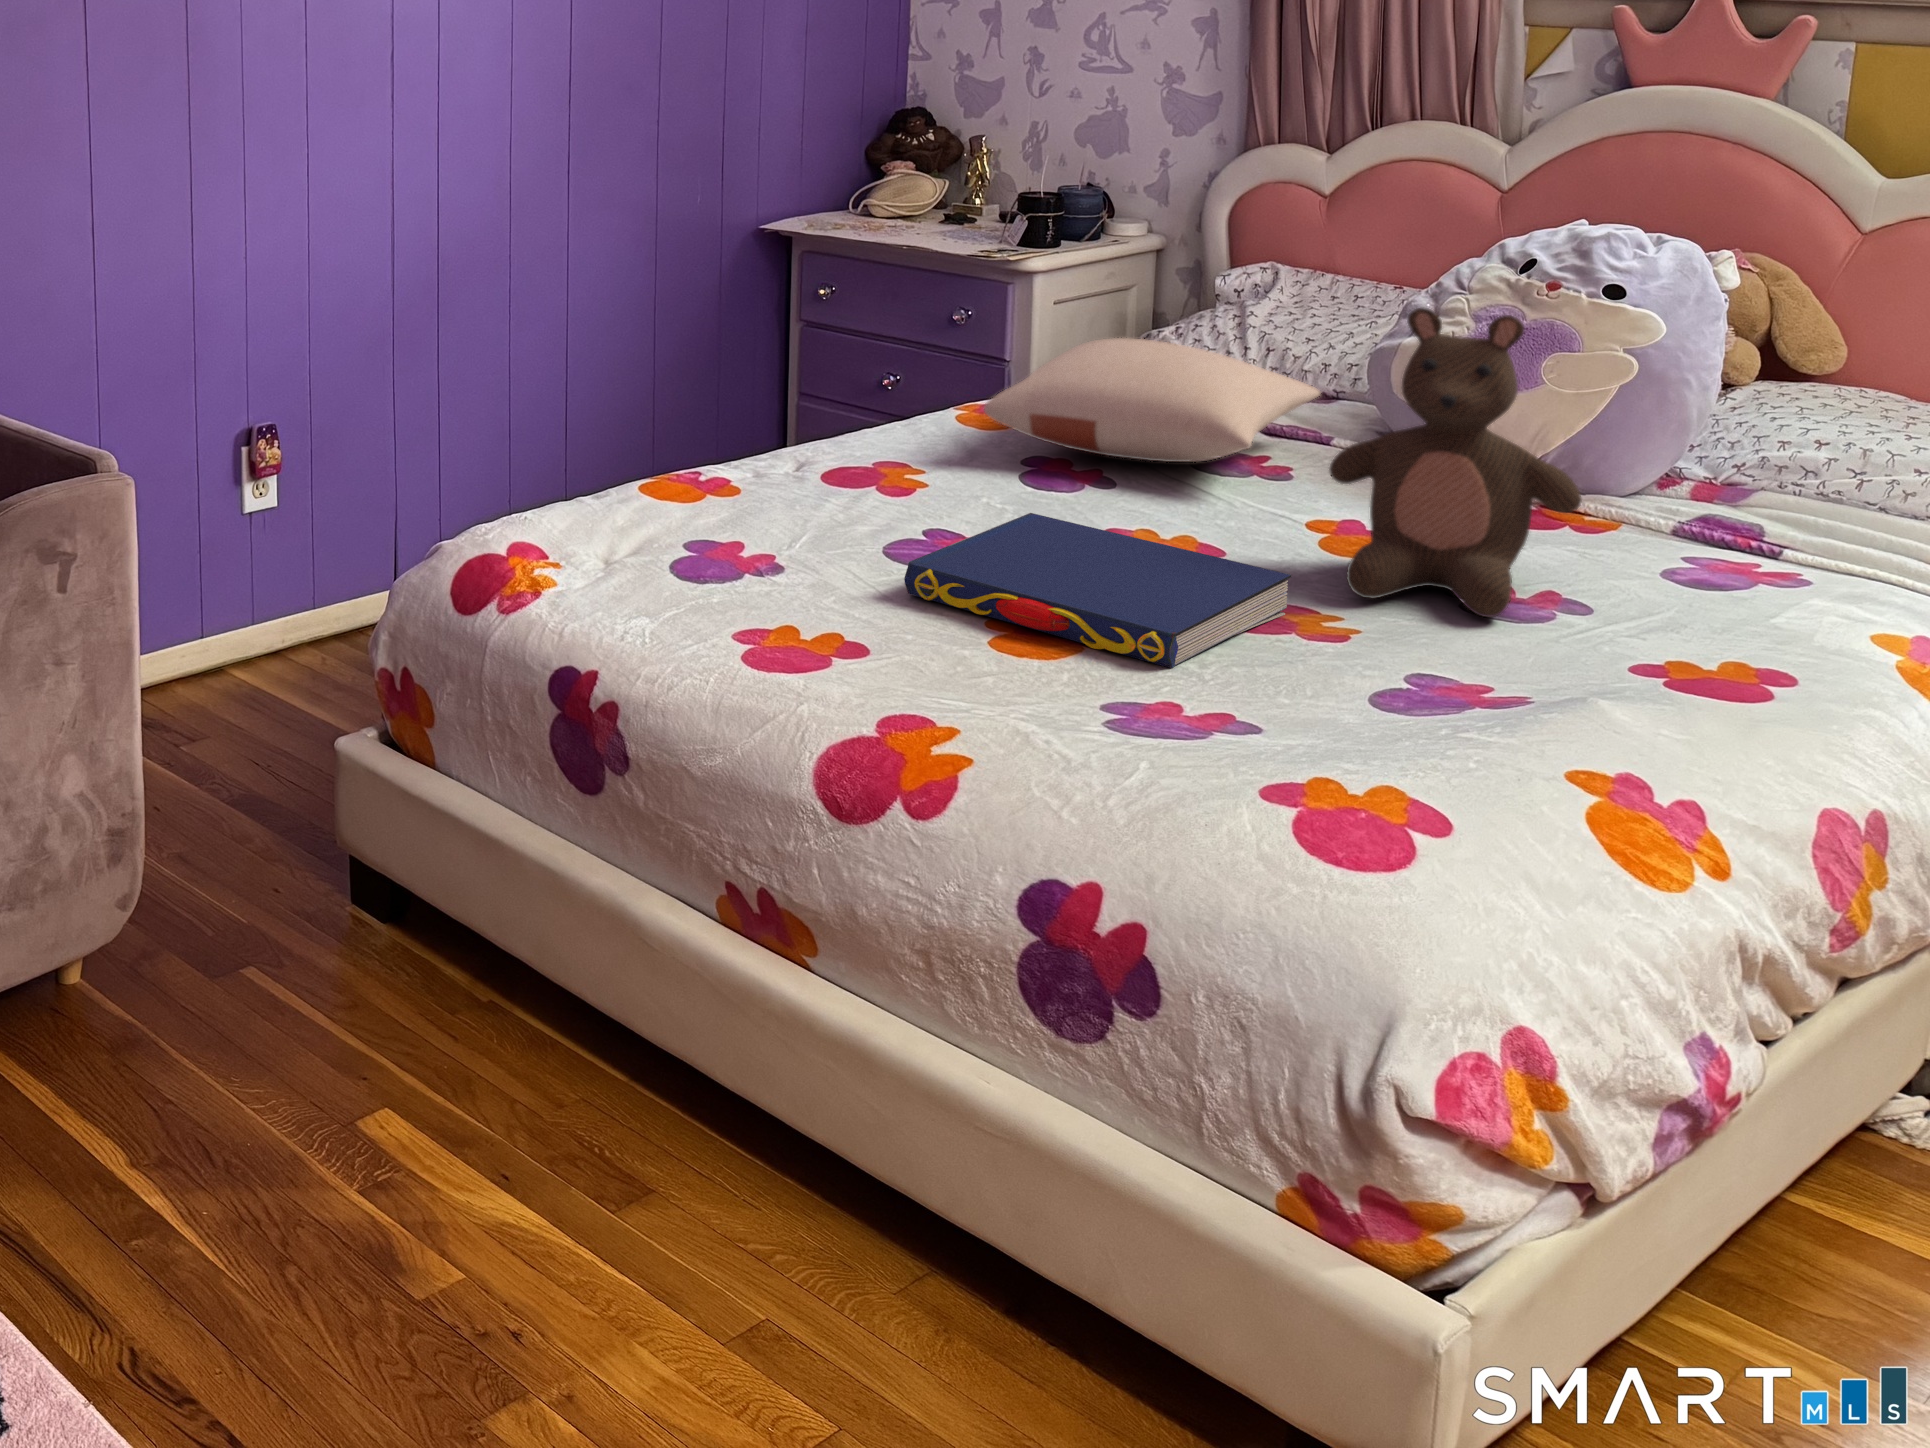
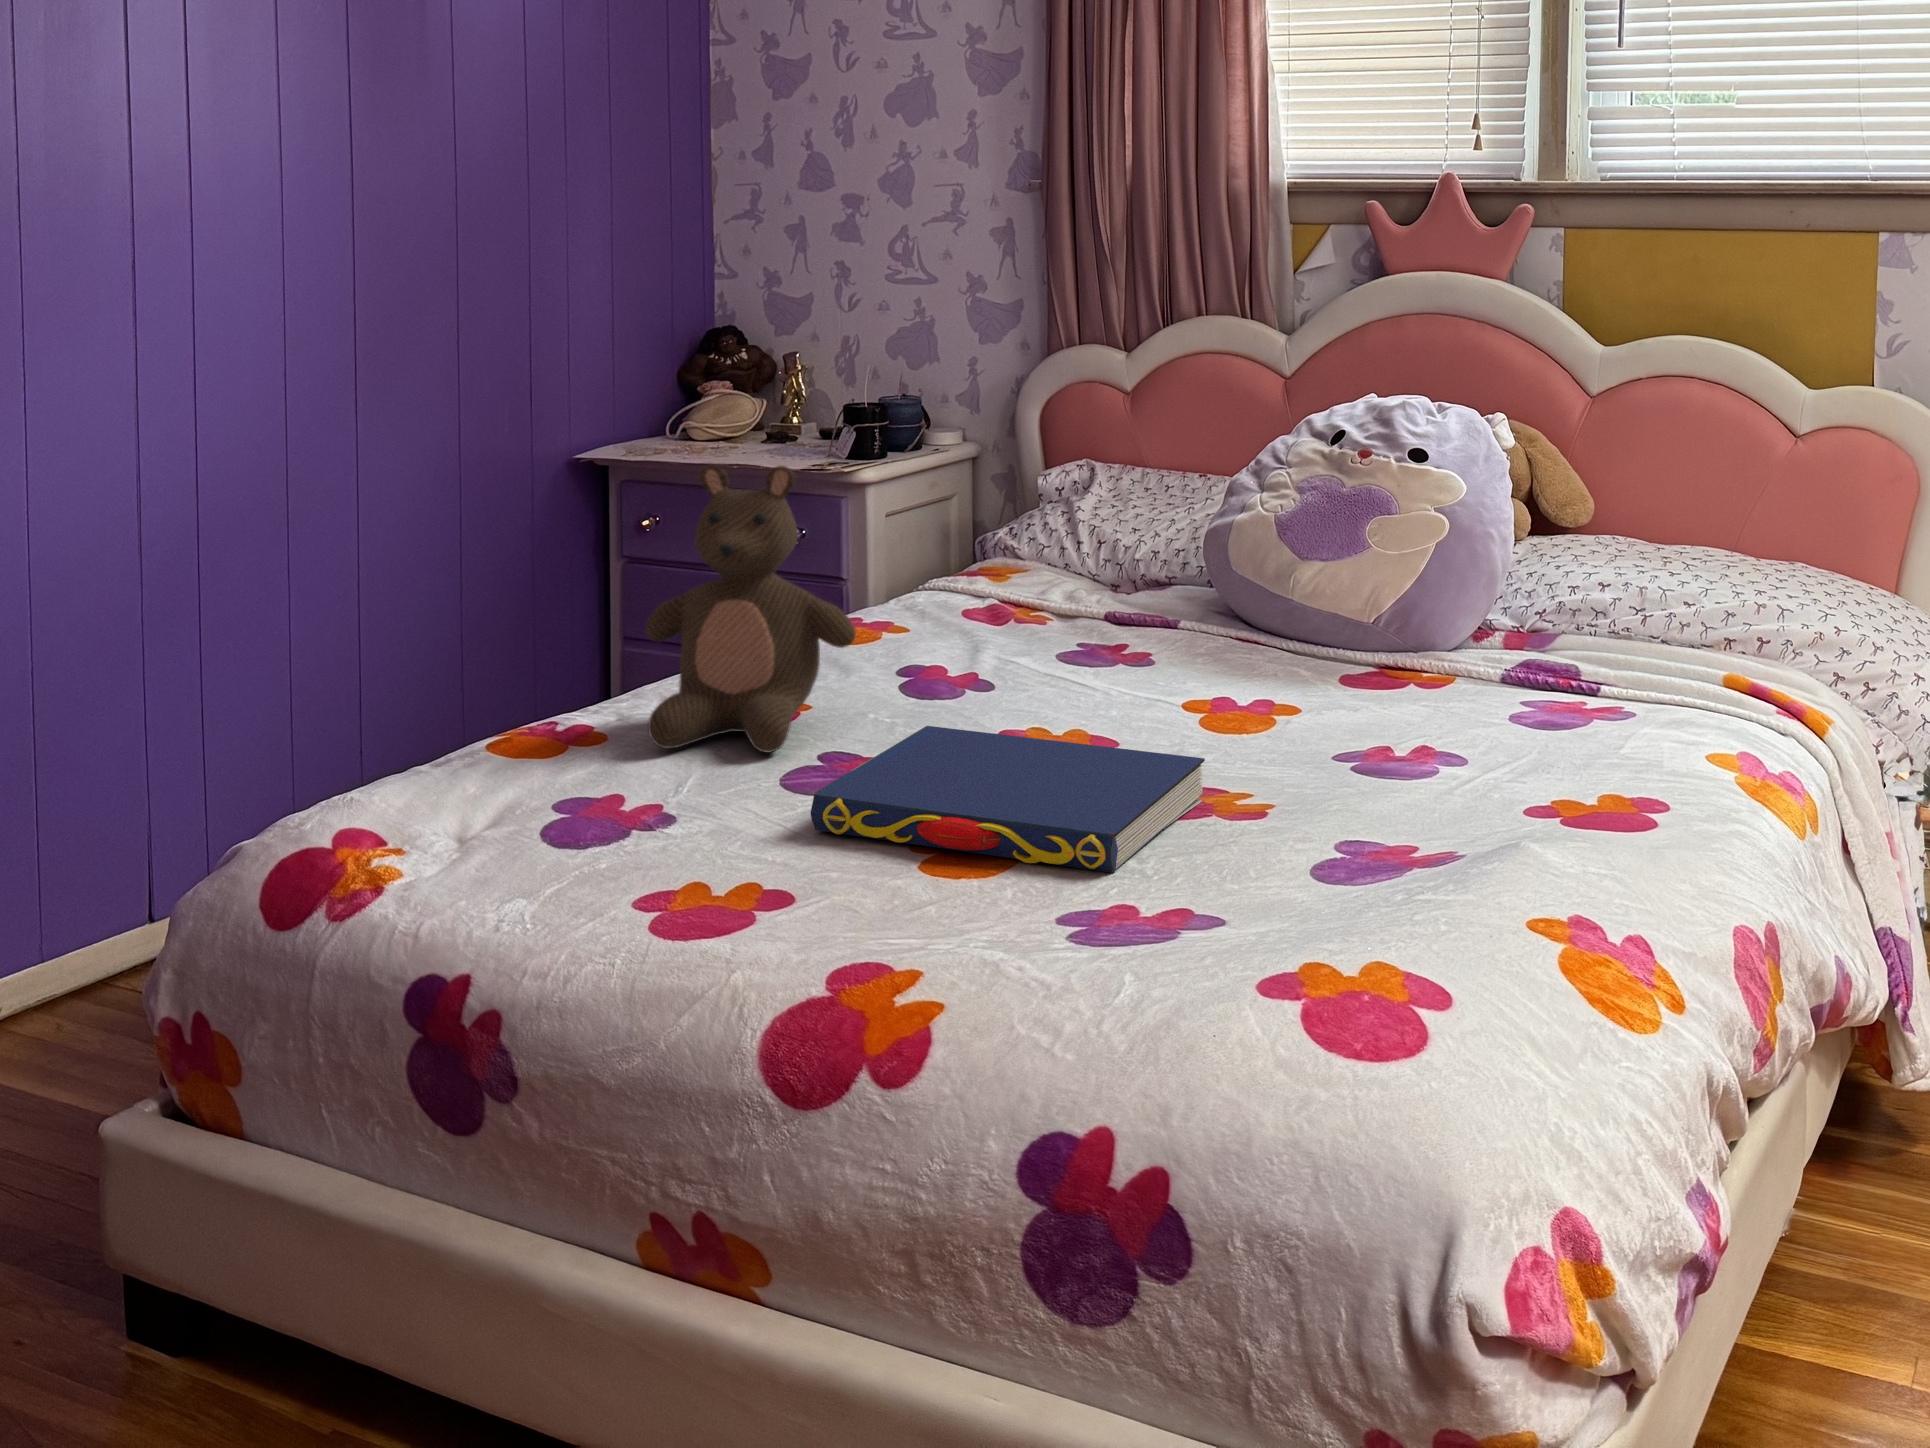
stuffed bear: present [1329,307,1582,617] -> present [645,465,856,753]
pillow: present [984,338,1320,462] -> none [849,538,1167,663]

